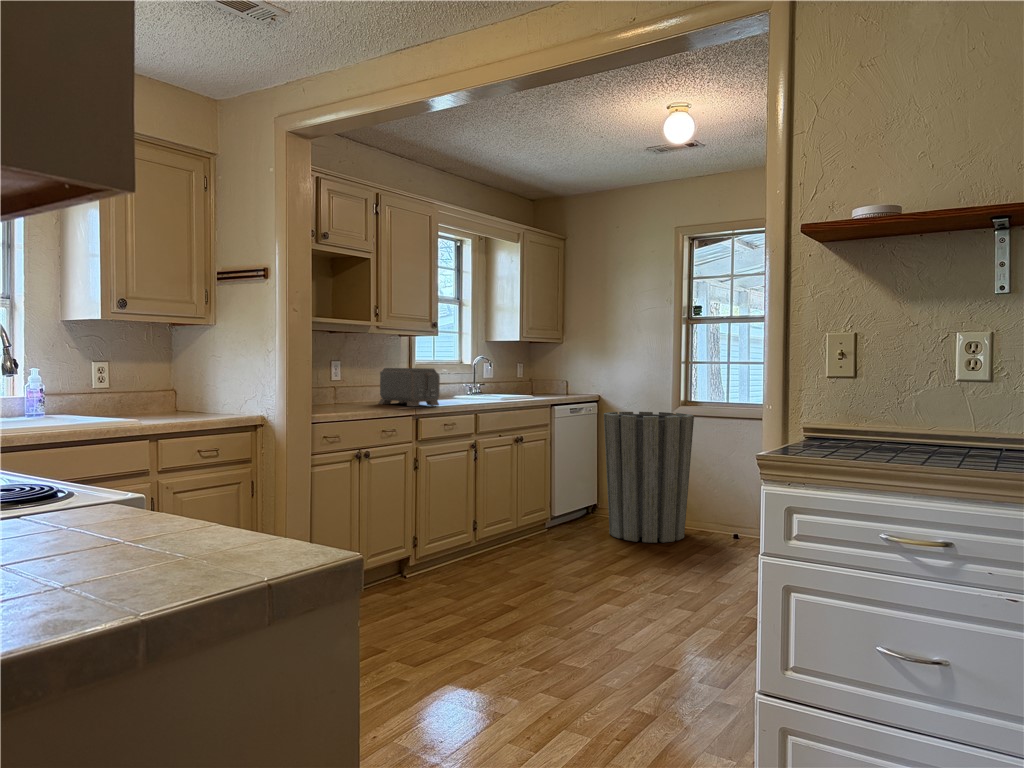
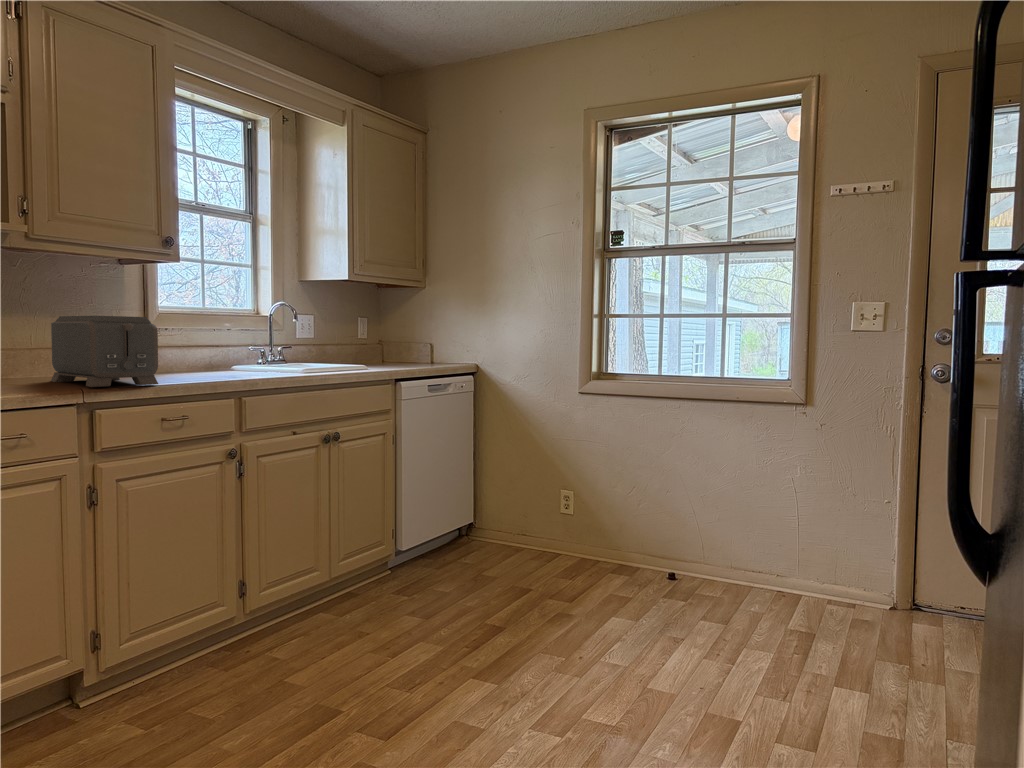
trash can: present [604,412,694,543] -> none [474,389,612,594]

